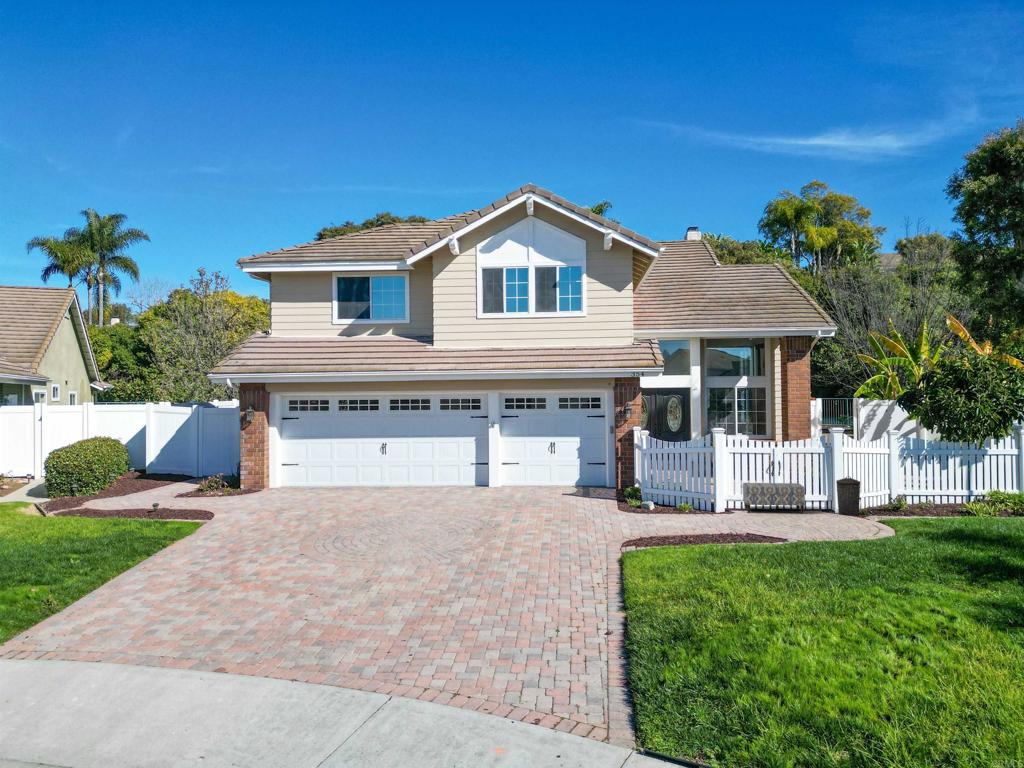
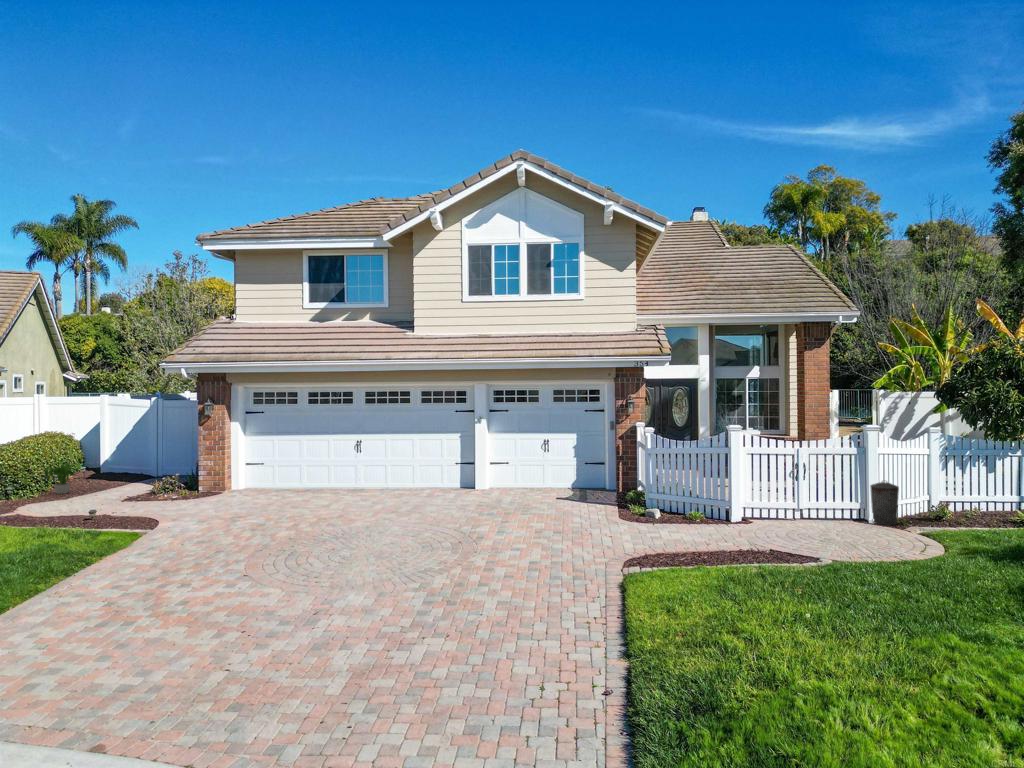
potted plant: none [101,466,132,493] -> present [45,464,80,494]
bench: present [743,483,805,514] -> none [761,487,834,523]

